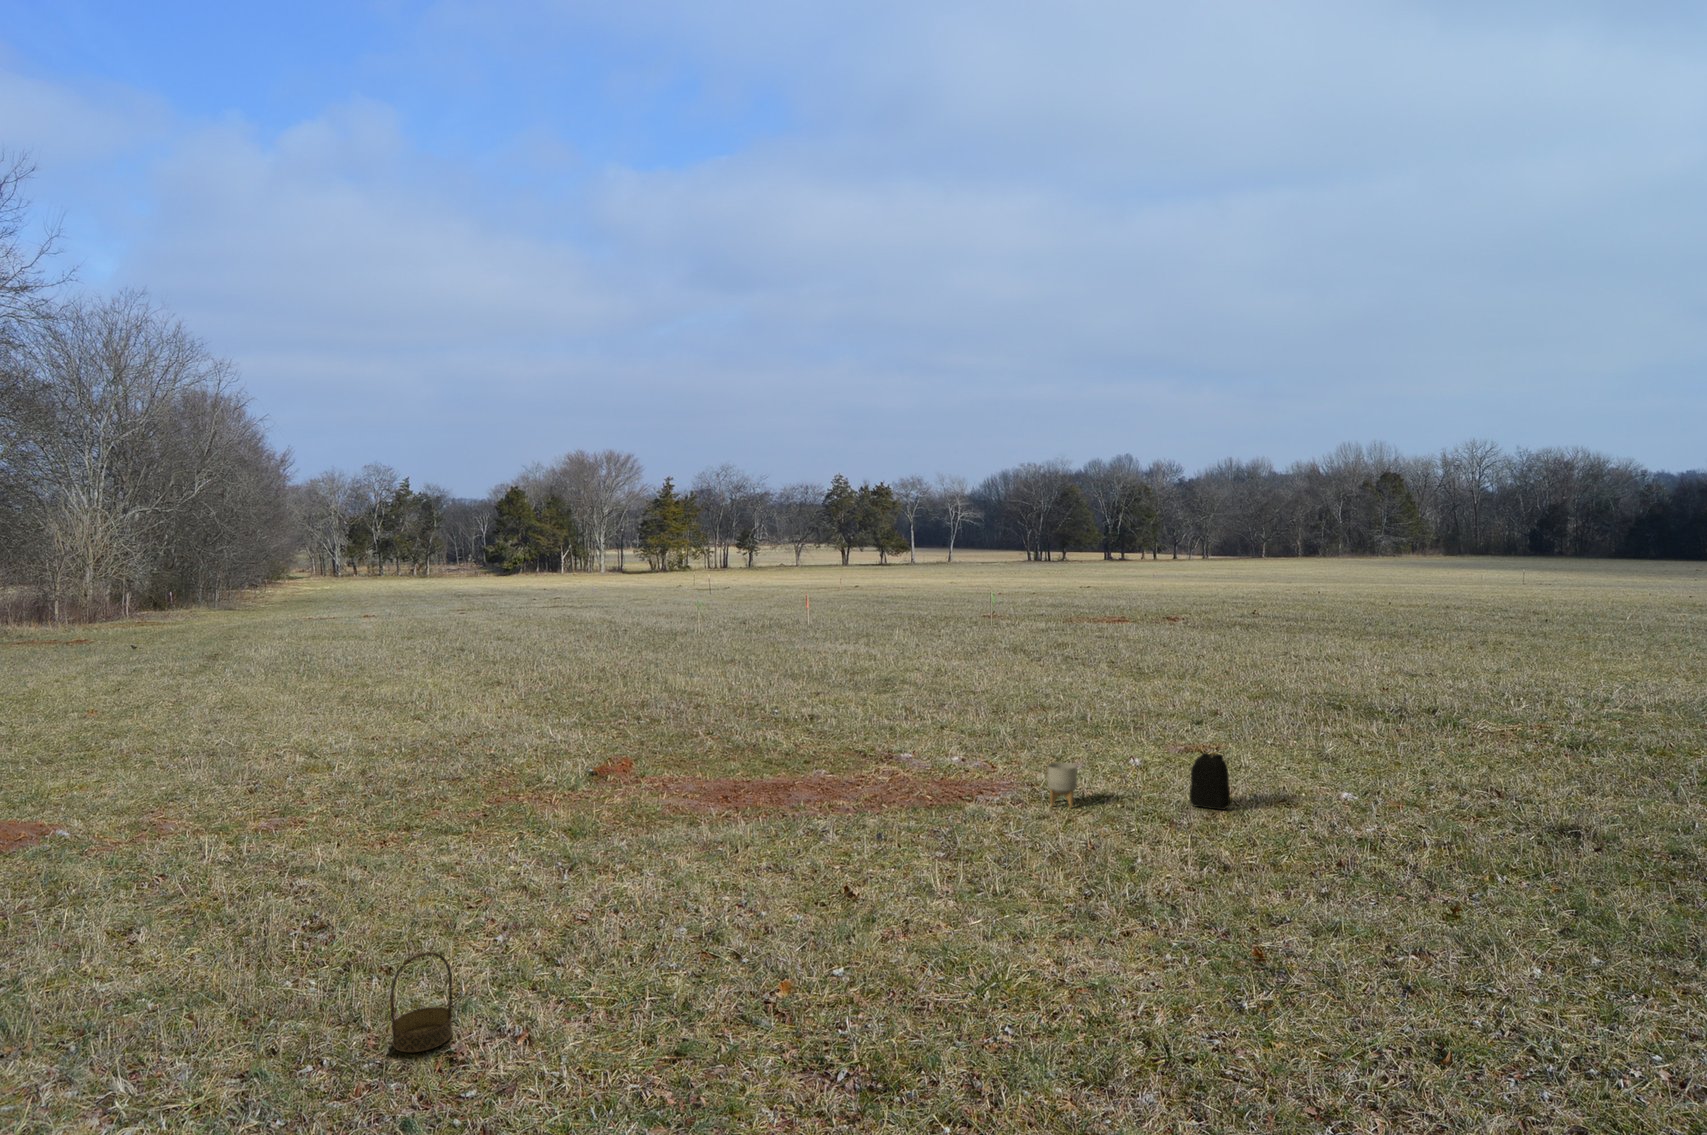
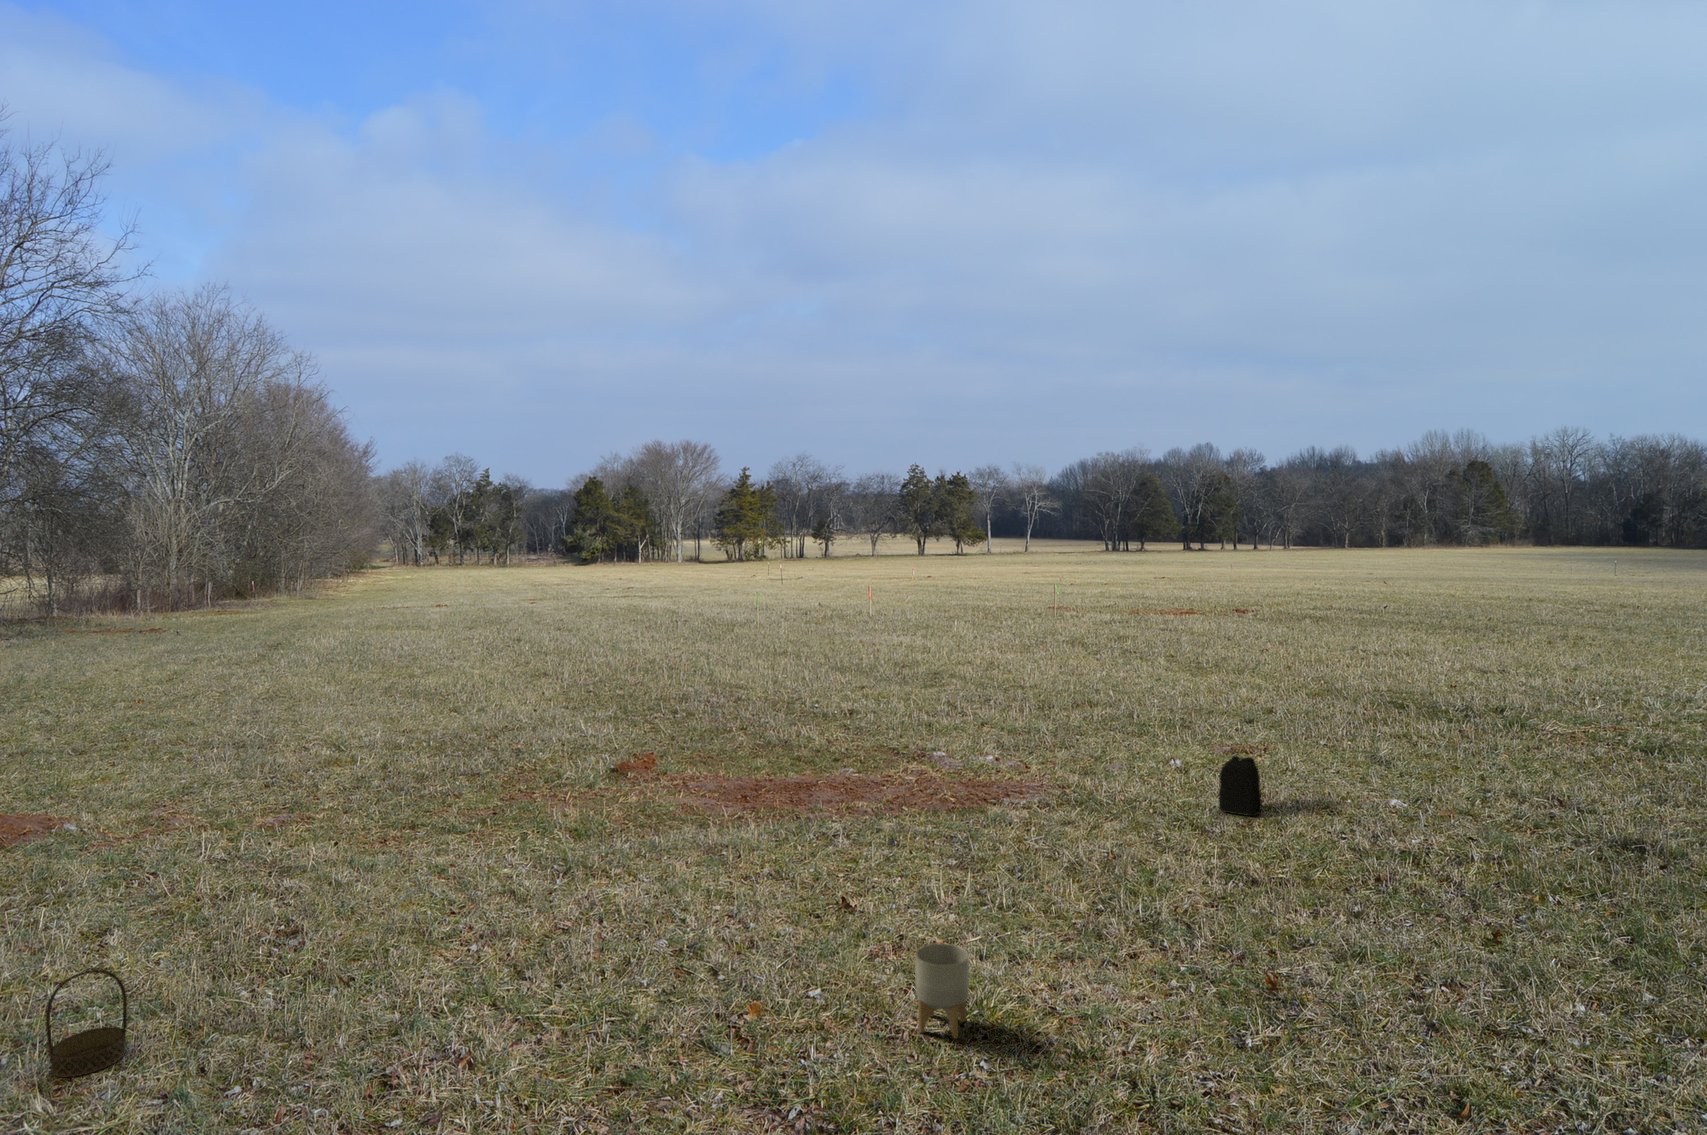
planter: present [1047,762,1077,808] -> present [915,943,969,1038]
basket: present [390,952,452,1053] -> present [46,970,127,1077]

